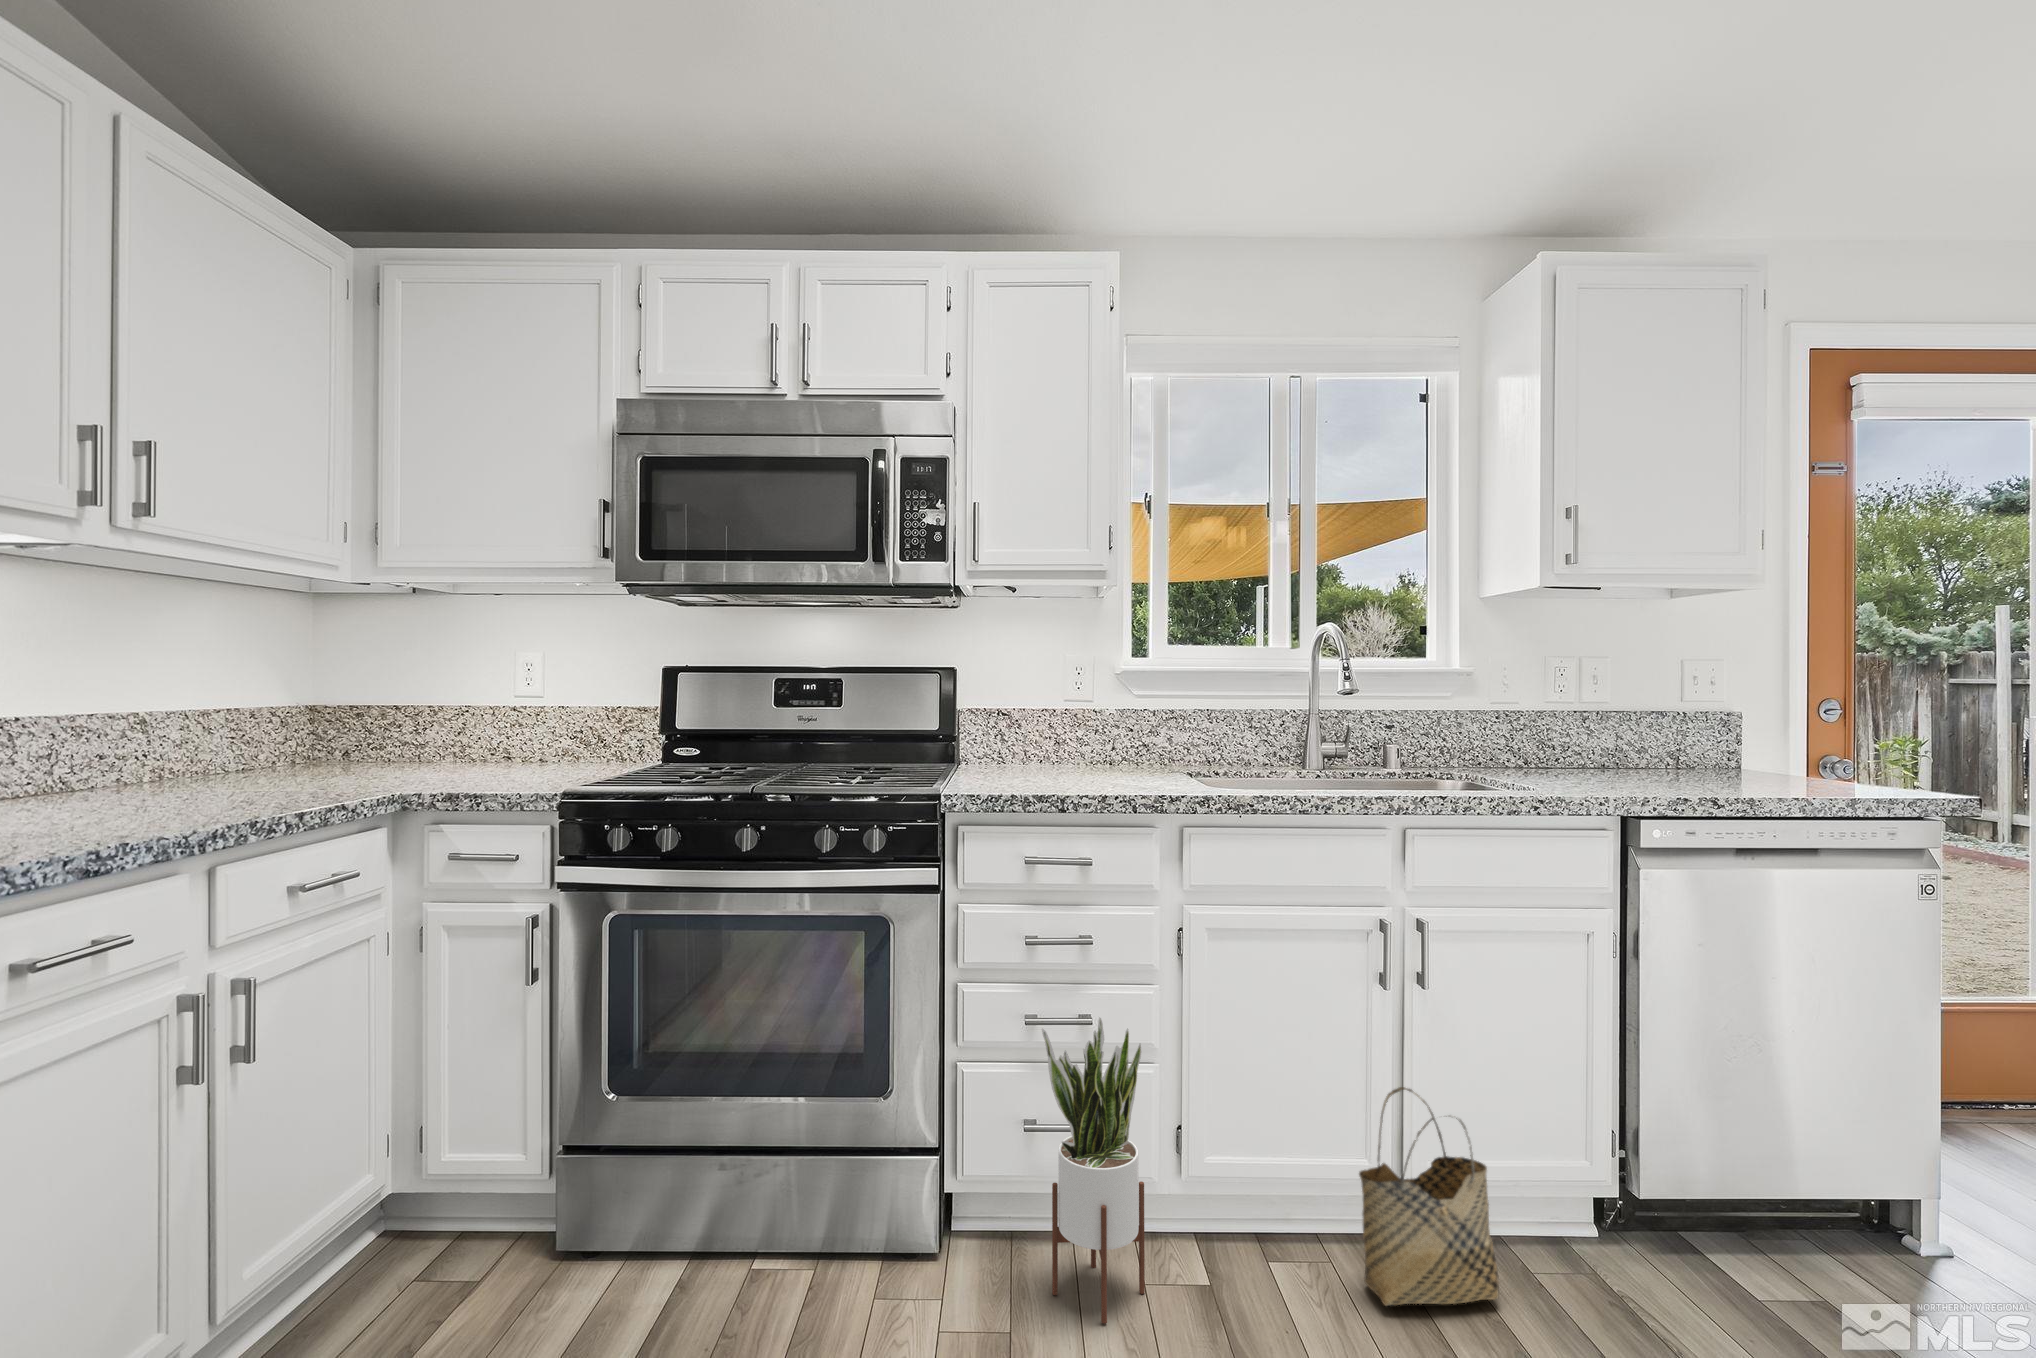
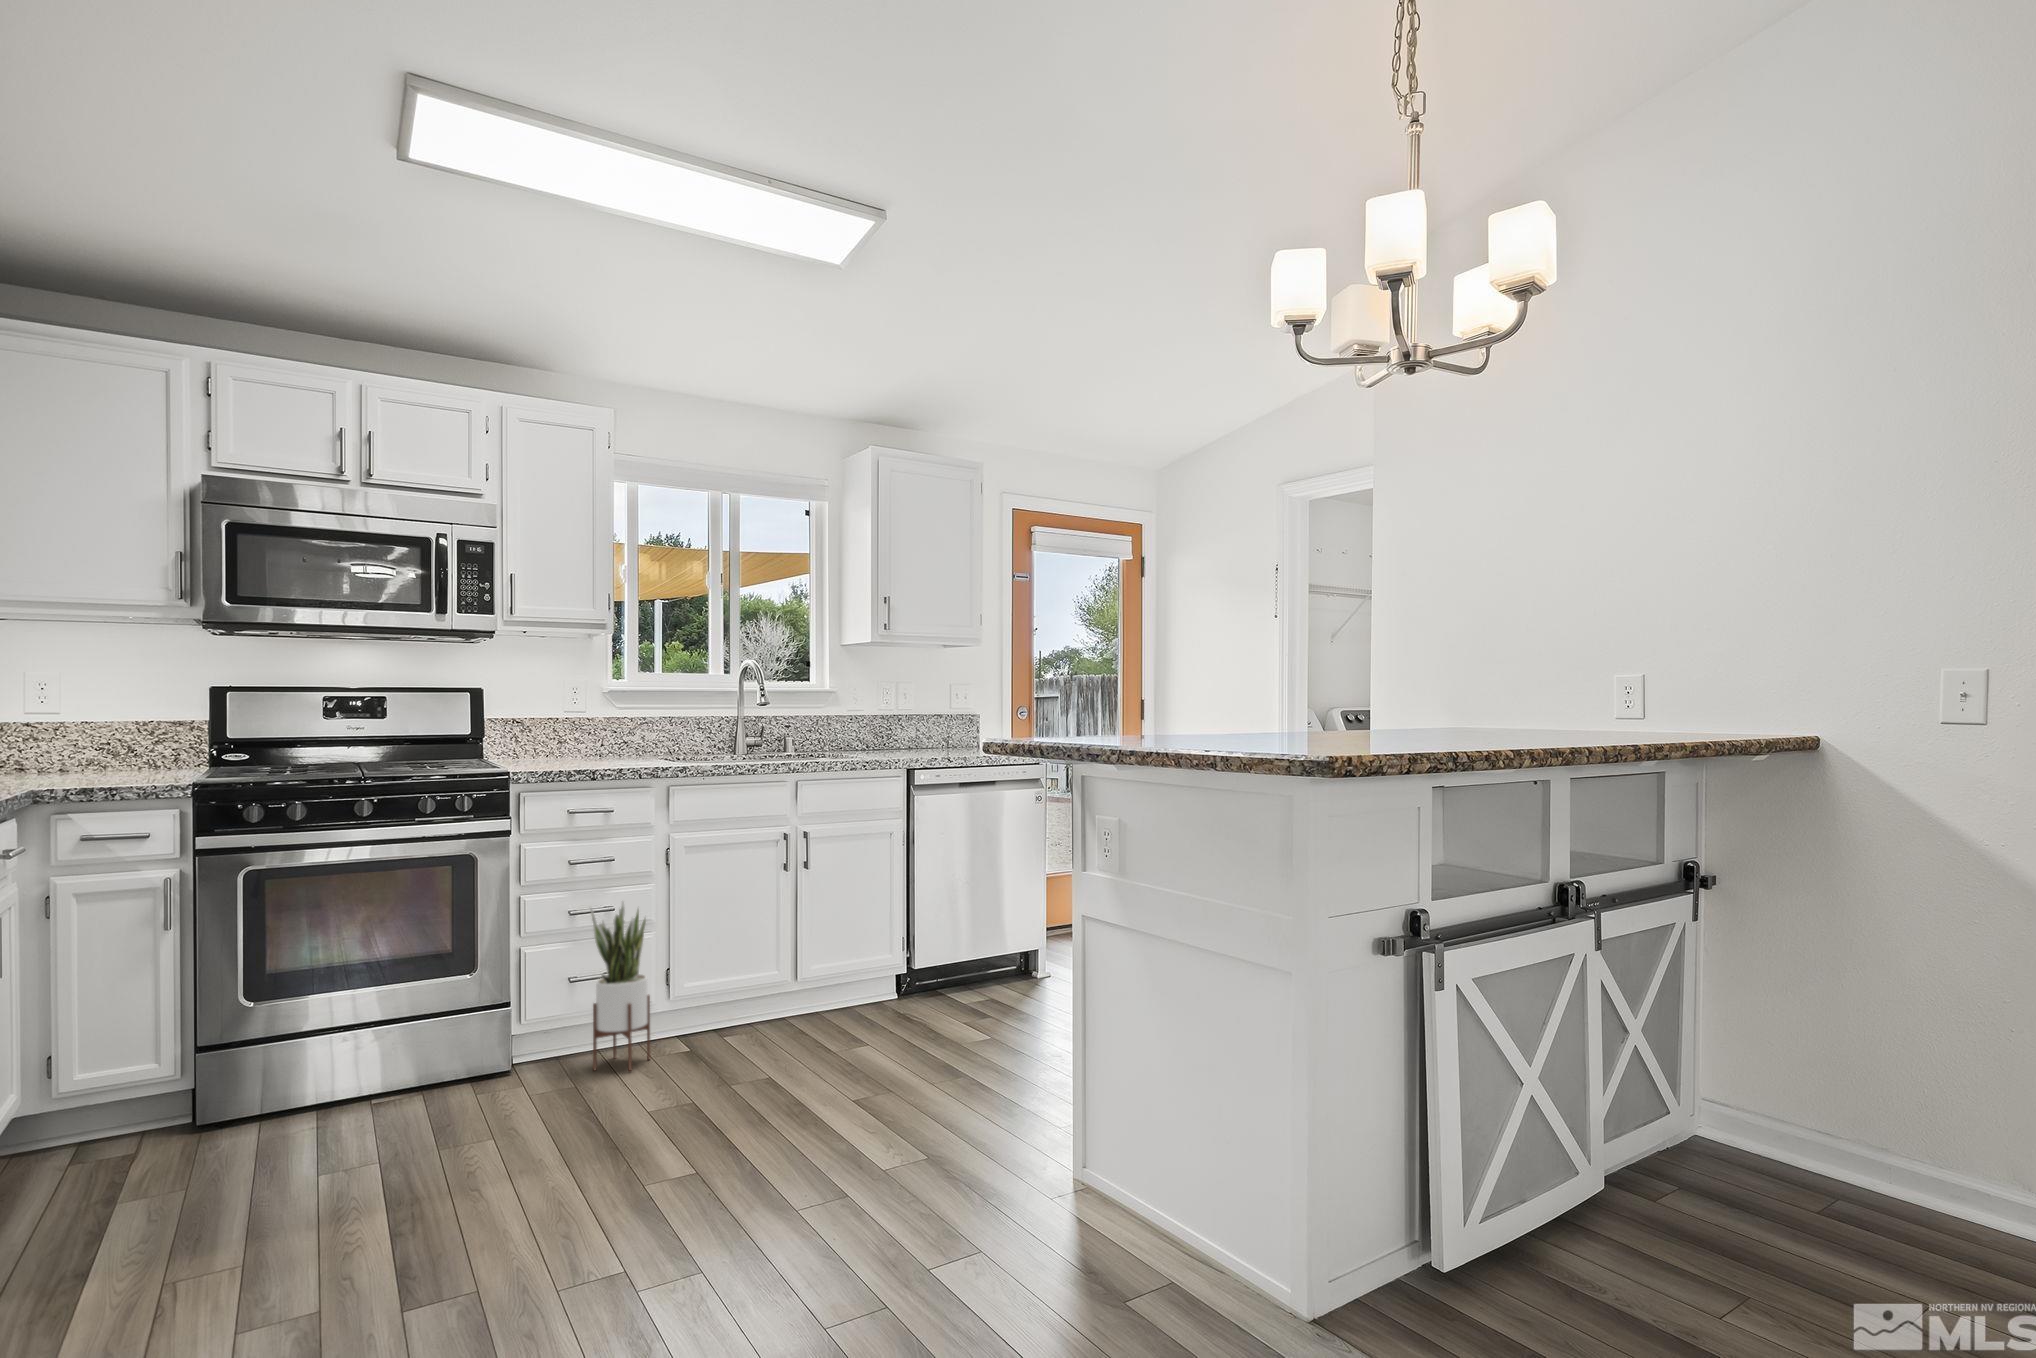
woven basket: present [1359,1087,1499,1306] -> none [772,925,843,1035]

